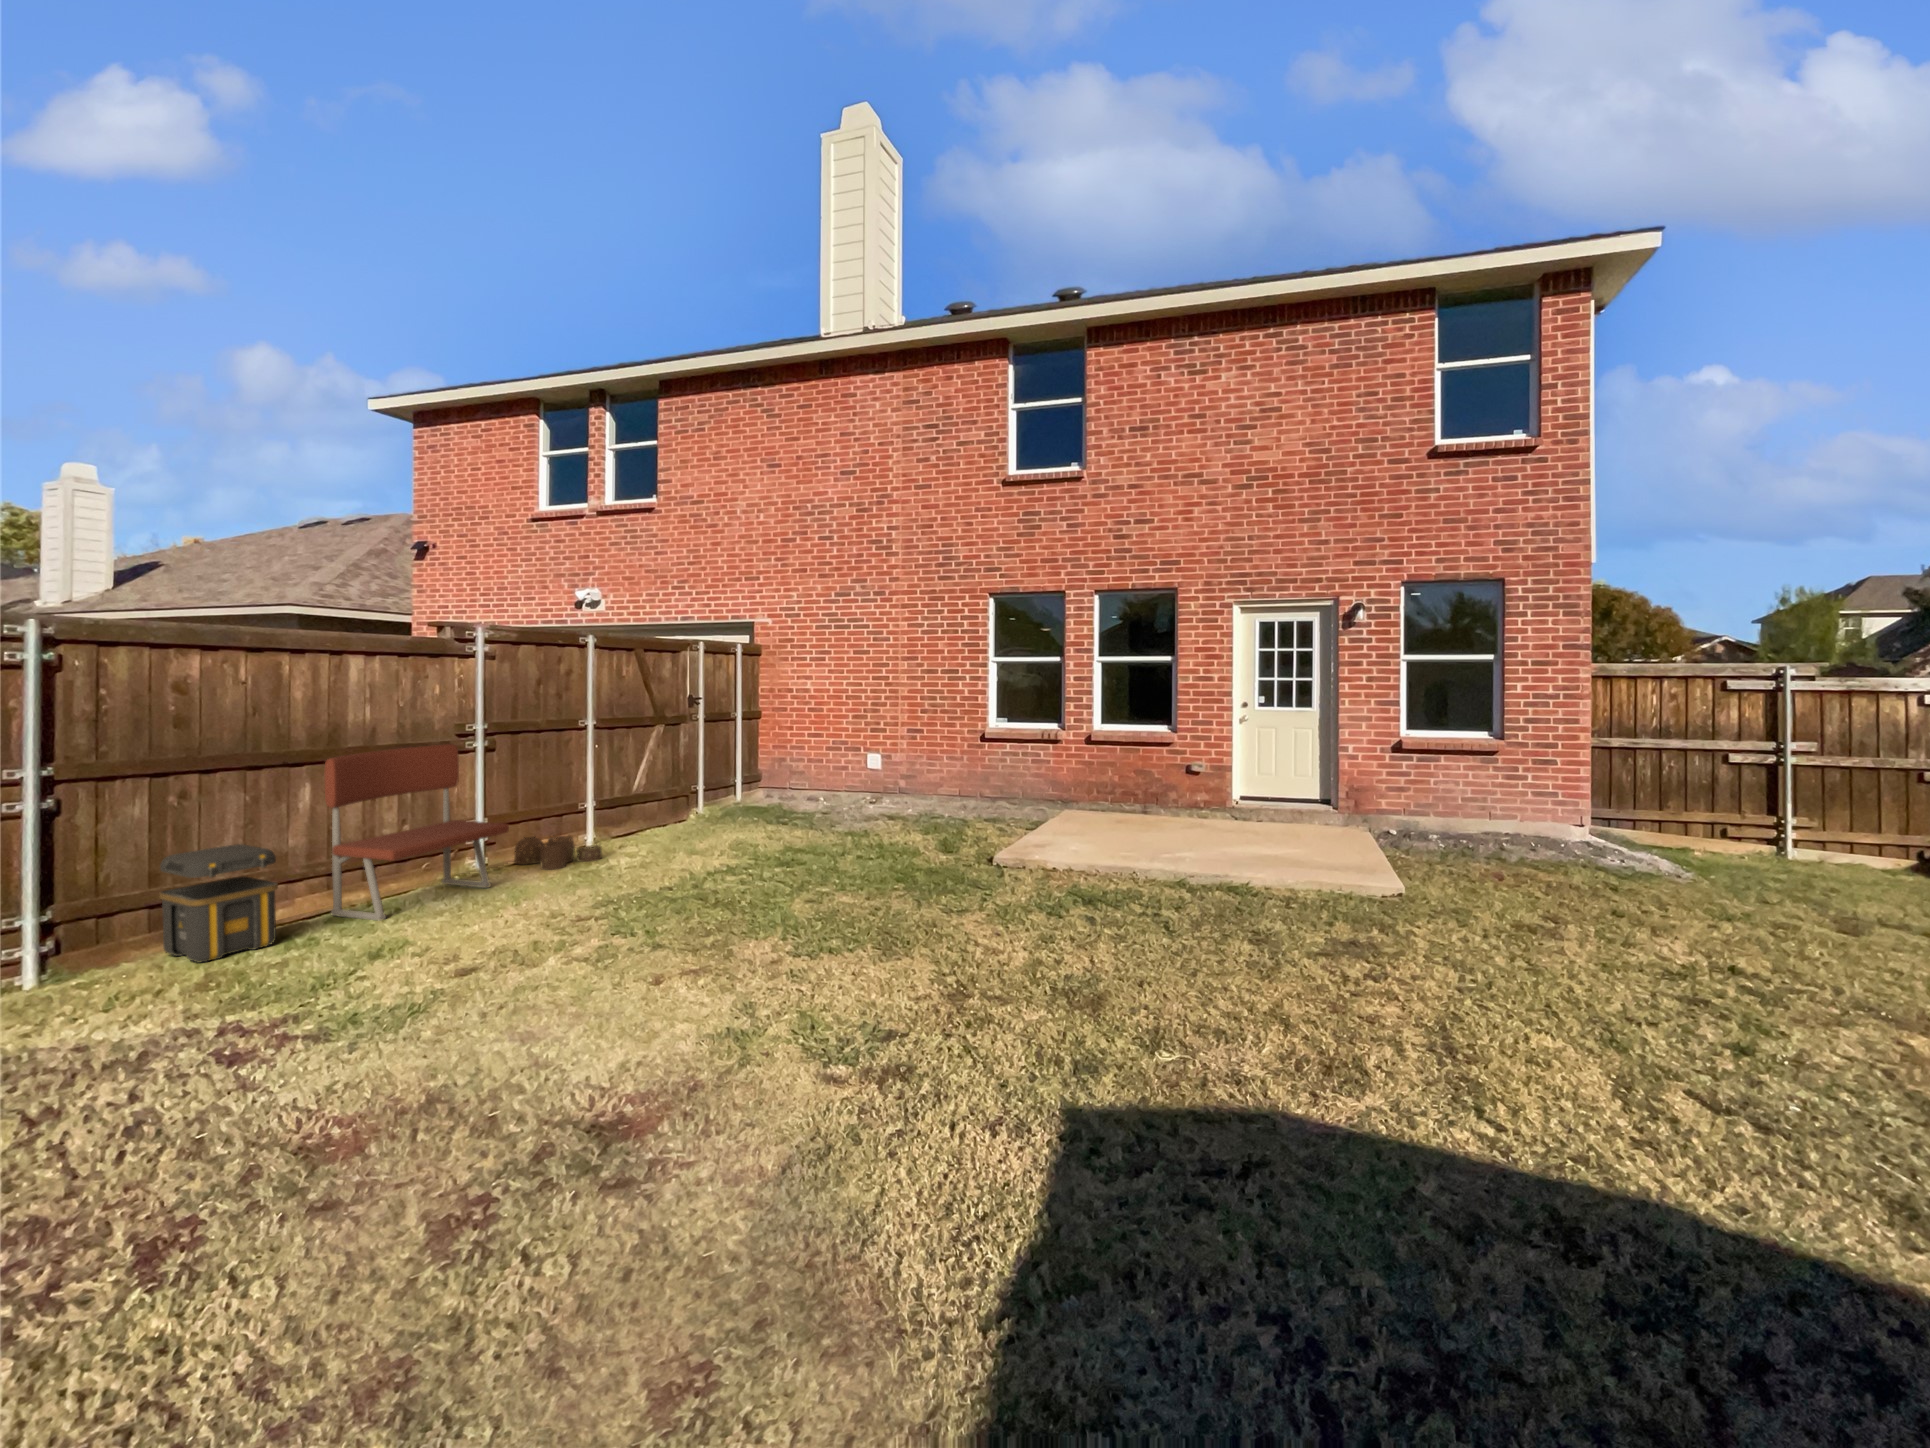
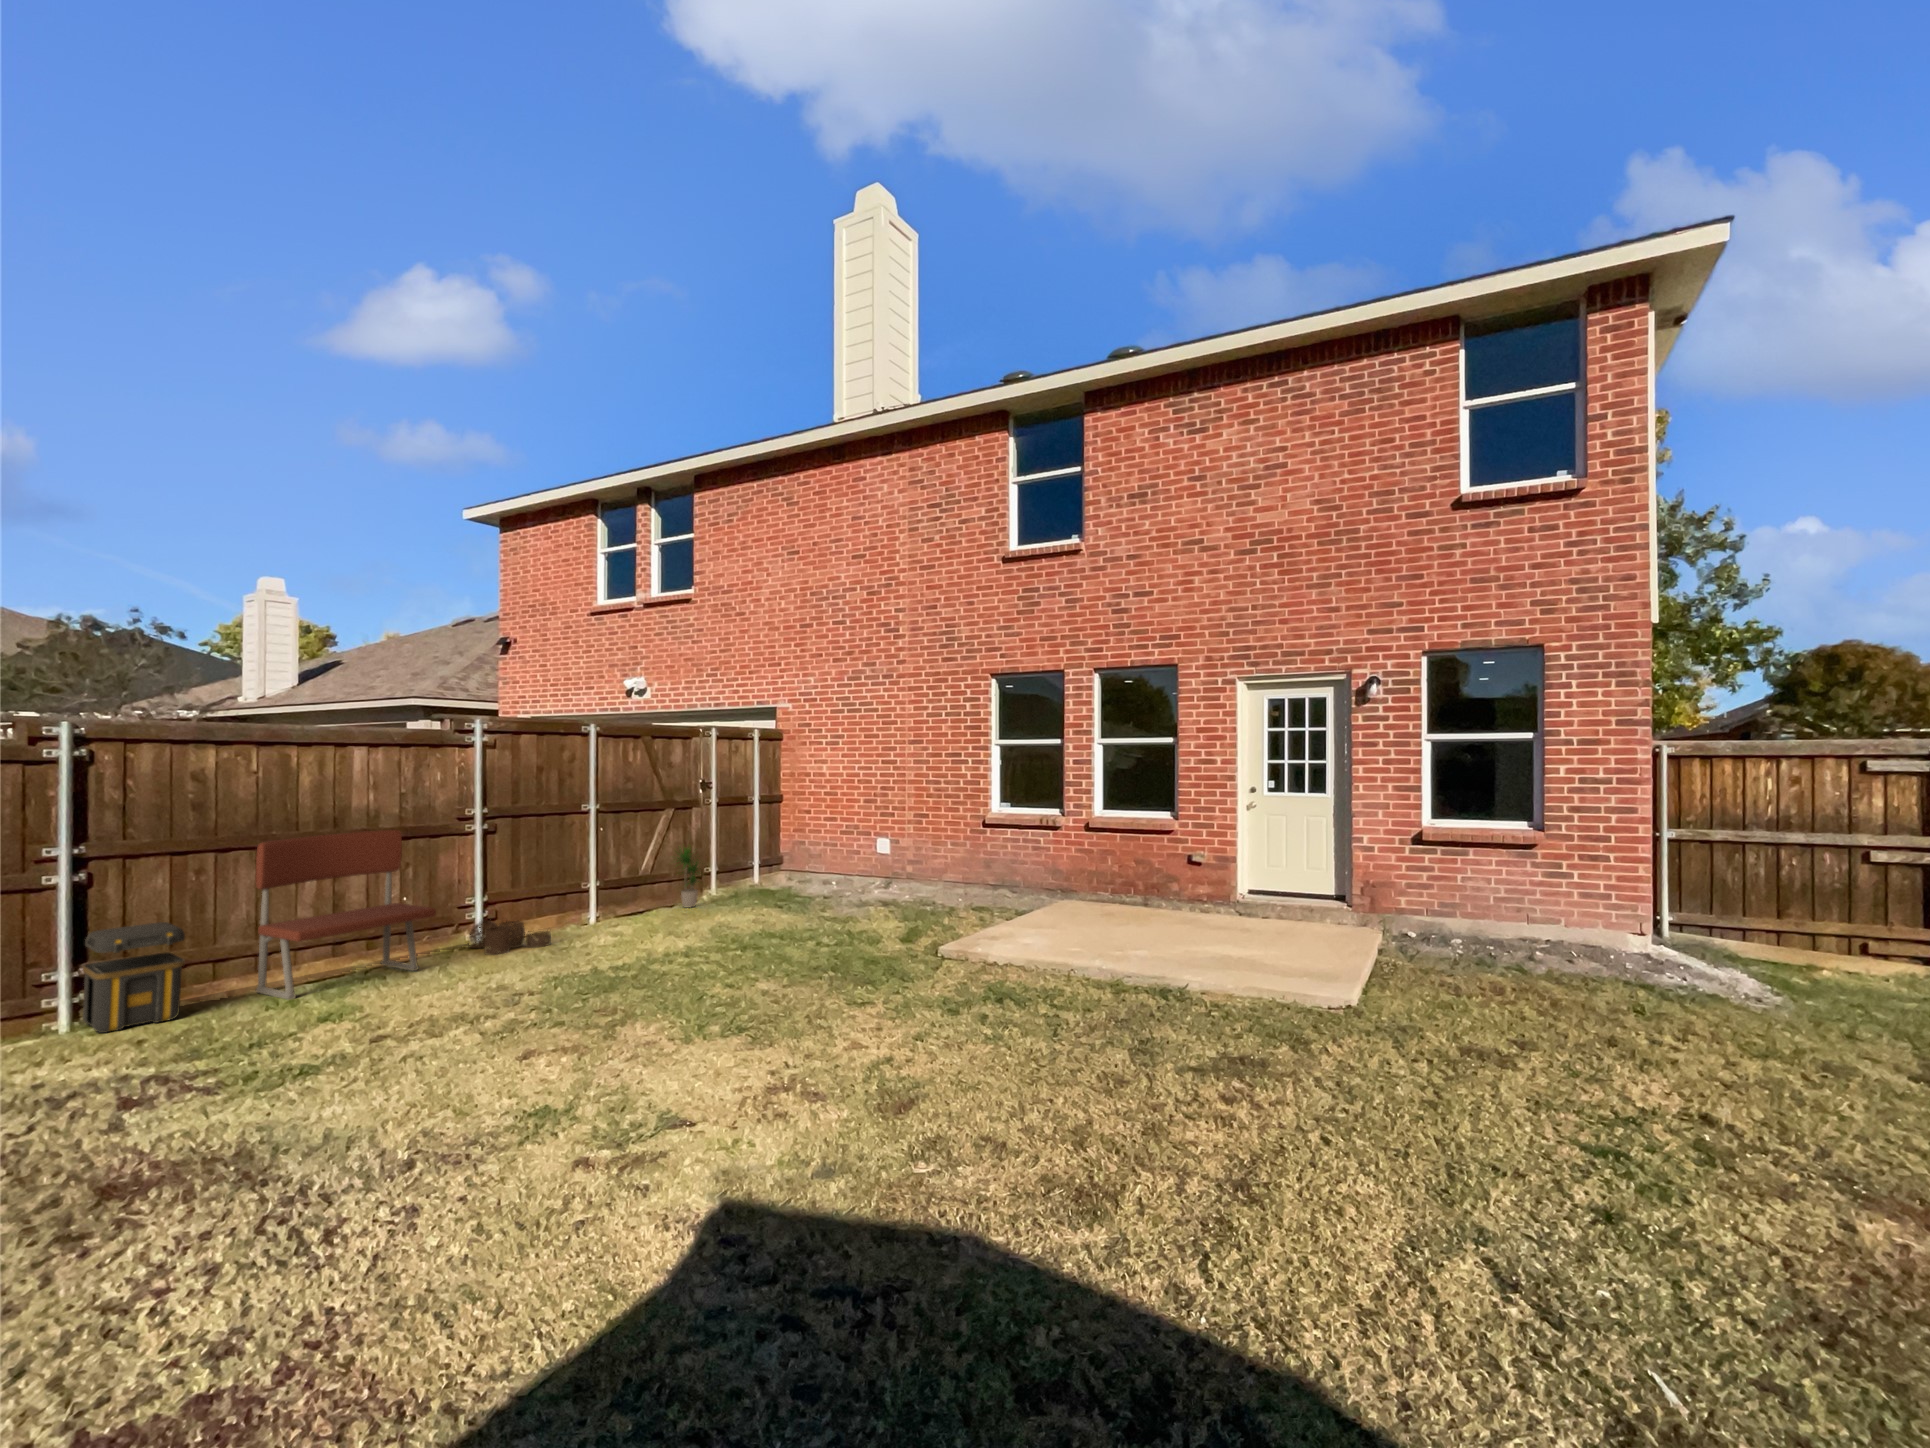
potted plant: none [679,757,720,820] -> present [677,847,700,907]

